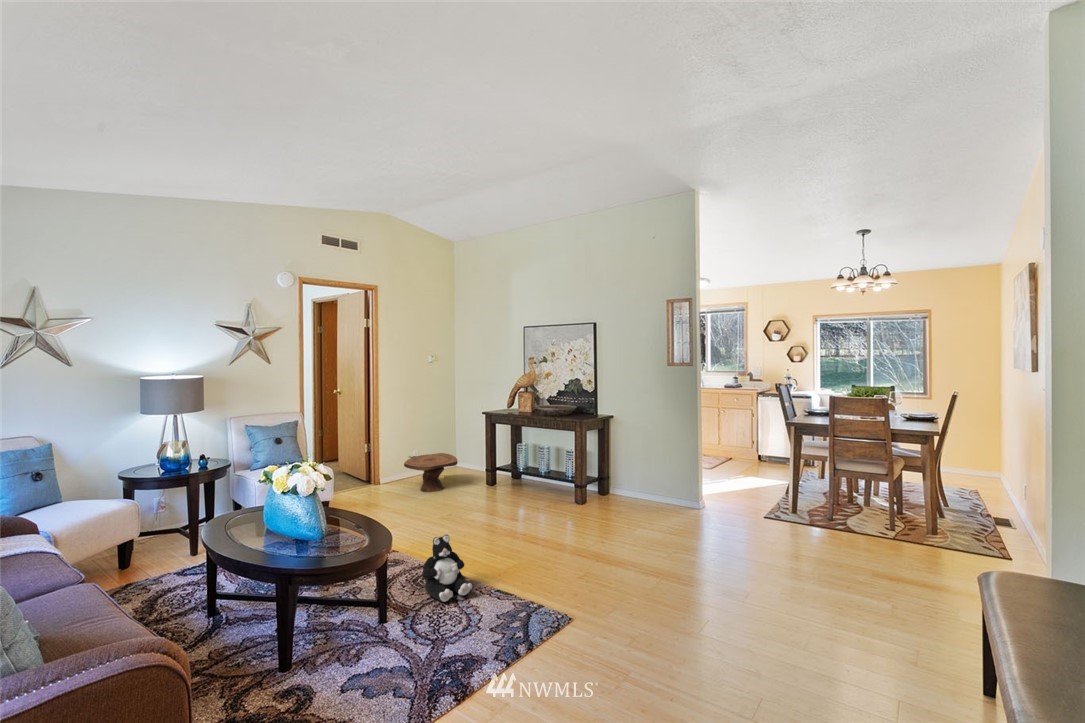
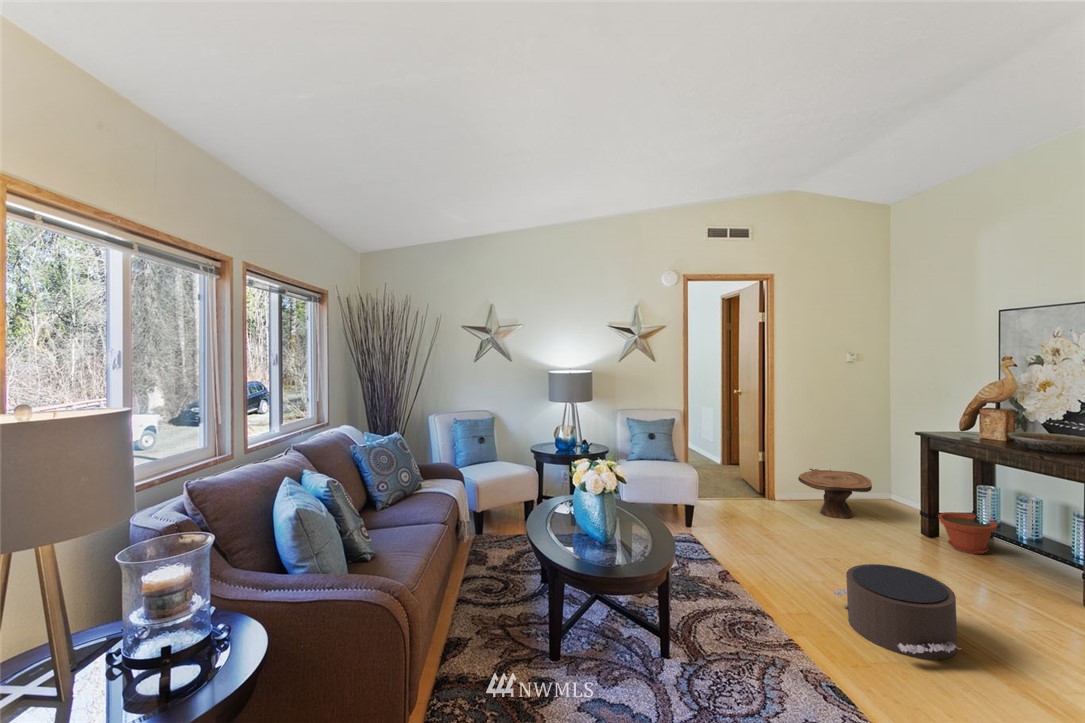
plant pot: none [499,467,528,492] -> present [938,512,997,554]
pouf: none [466,504,542,558] -> present [833,564,961,660]
plush toy: present [422,535,472,602] -> none [728,581,790,674]

